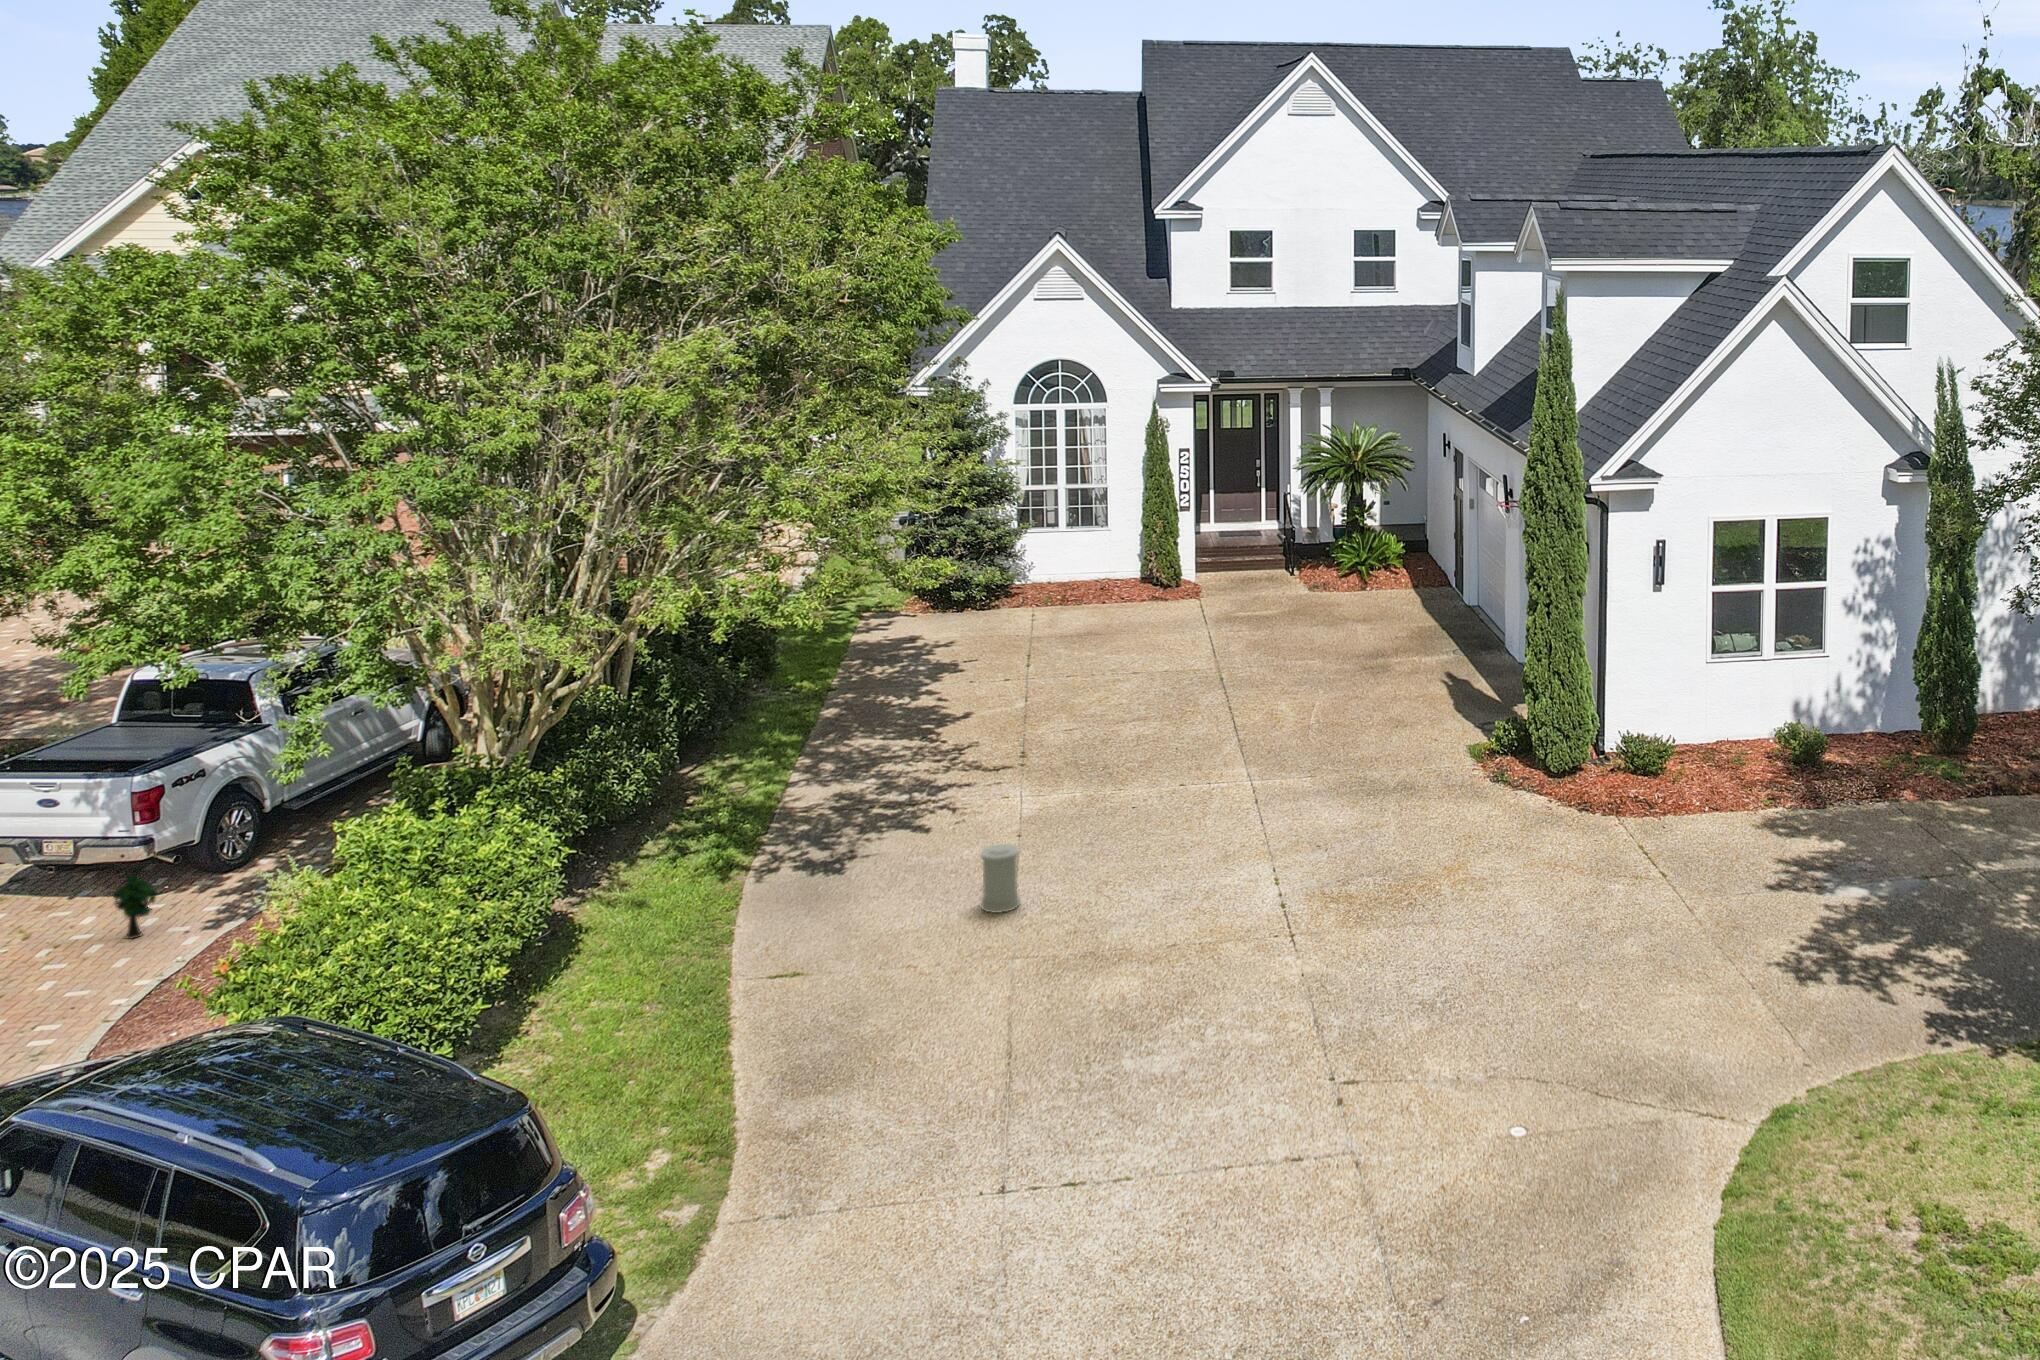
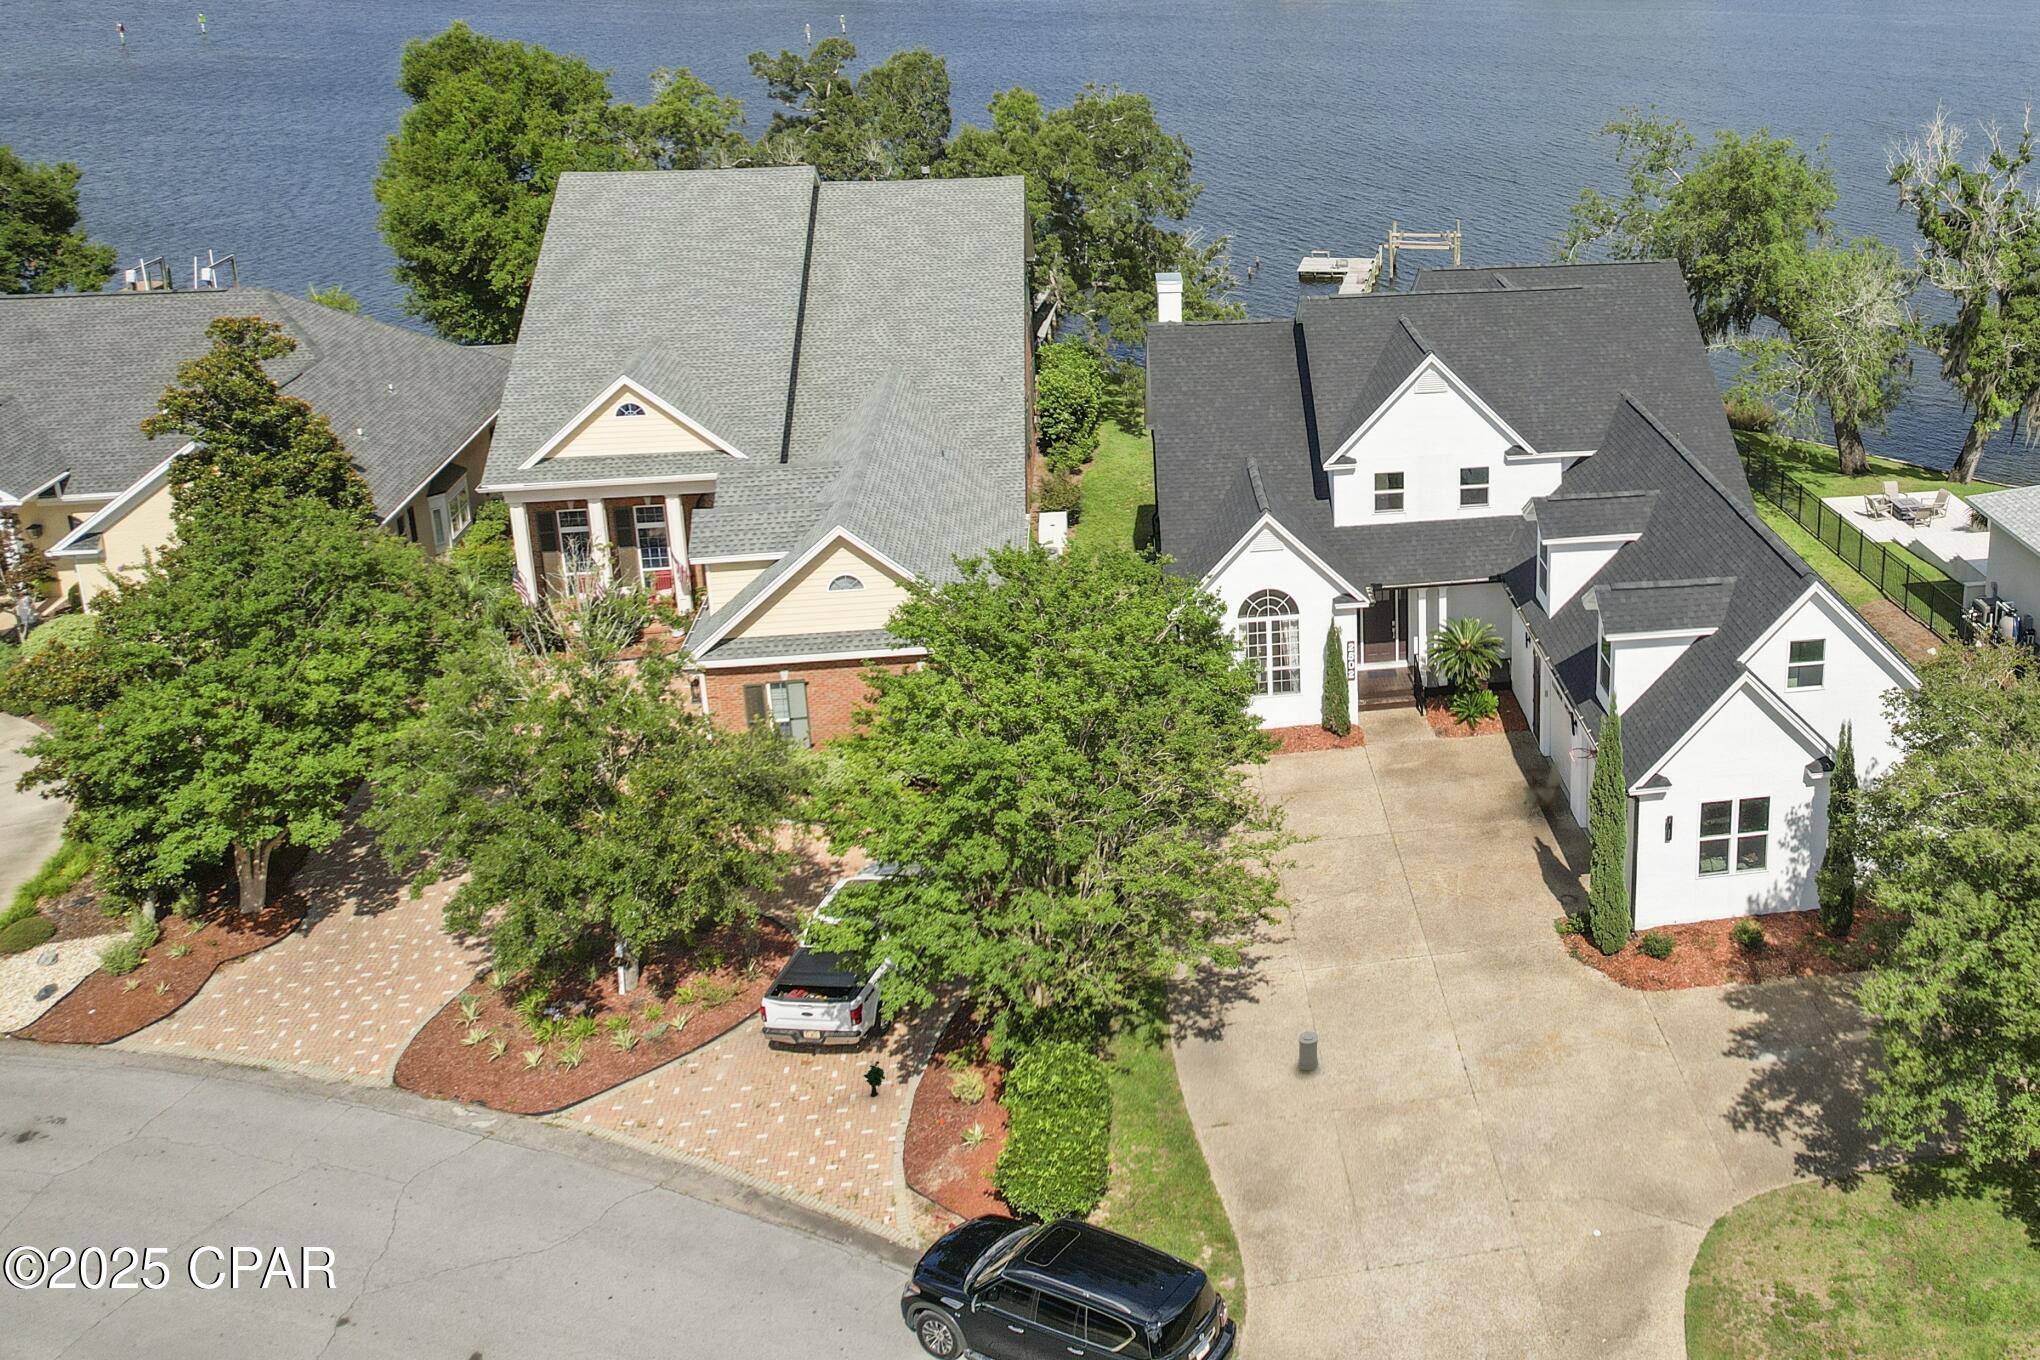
lounge chair: none [1439,568,1503,654] -> present [1524,762,1562,815]

